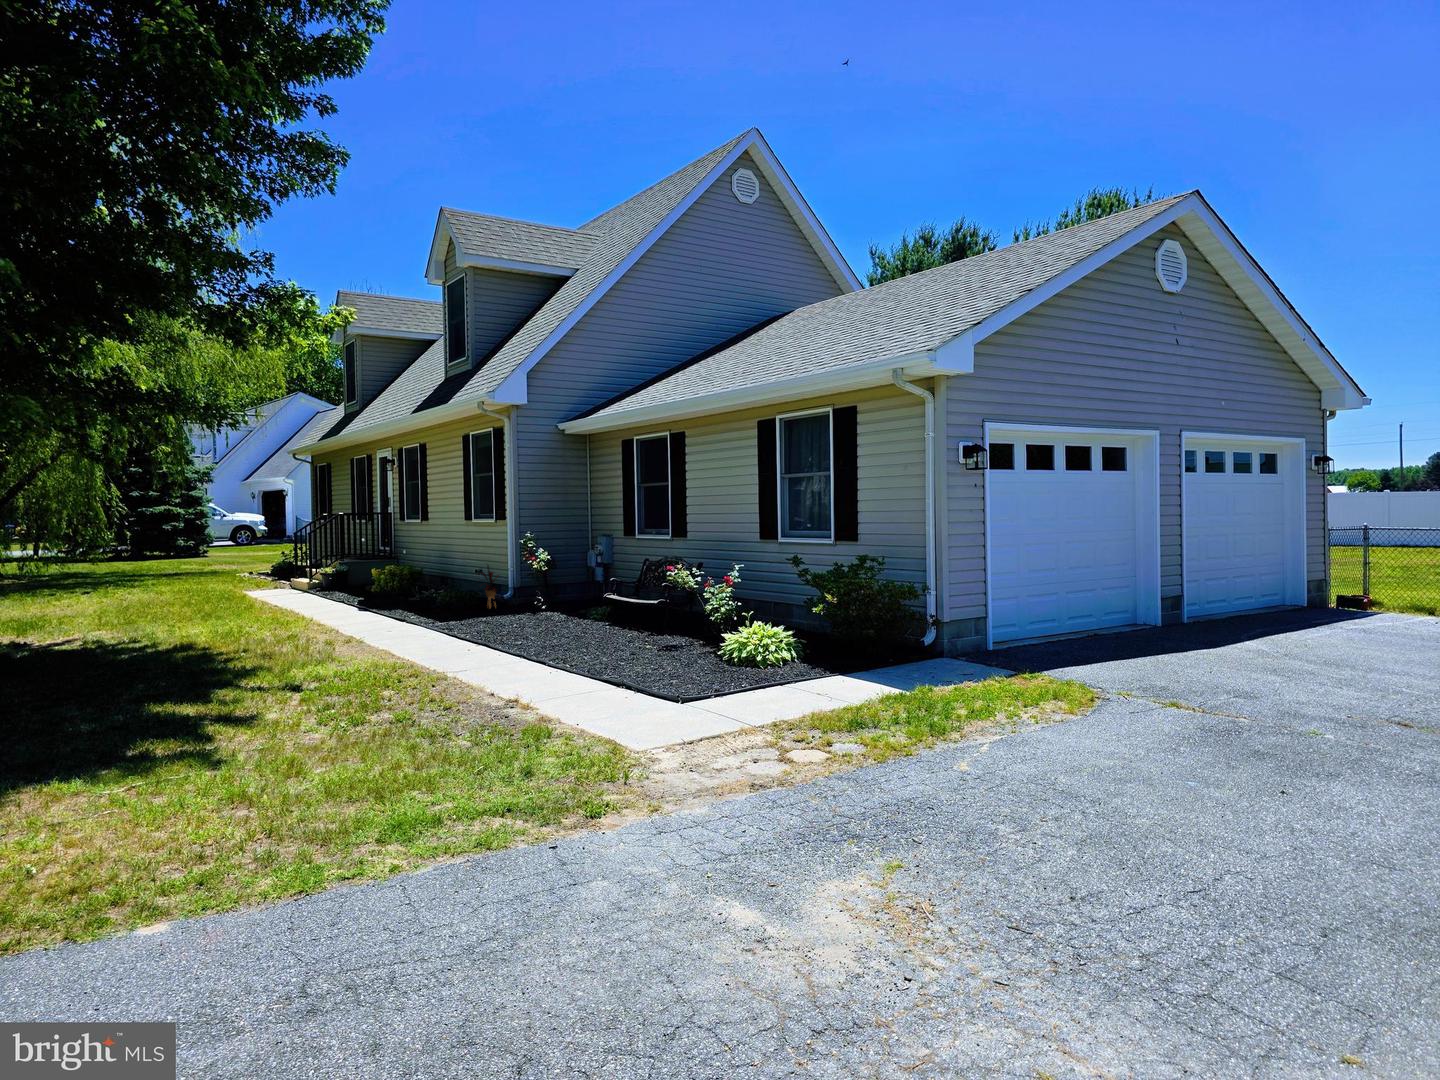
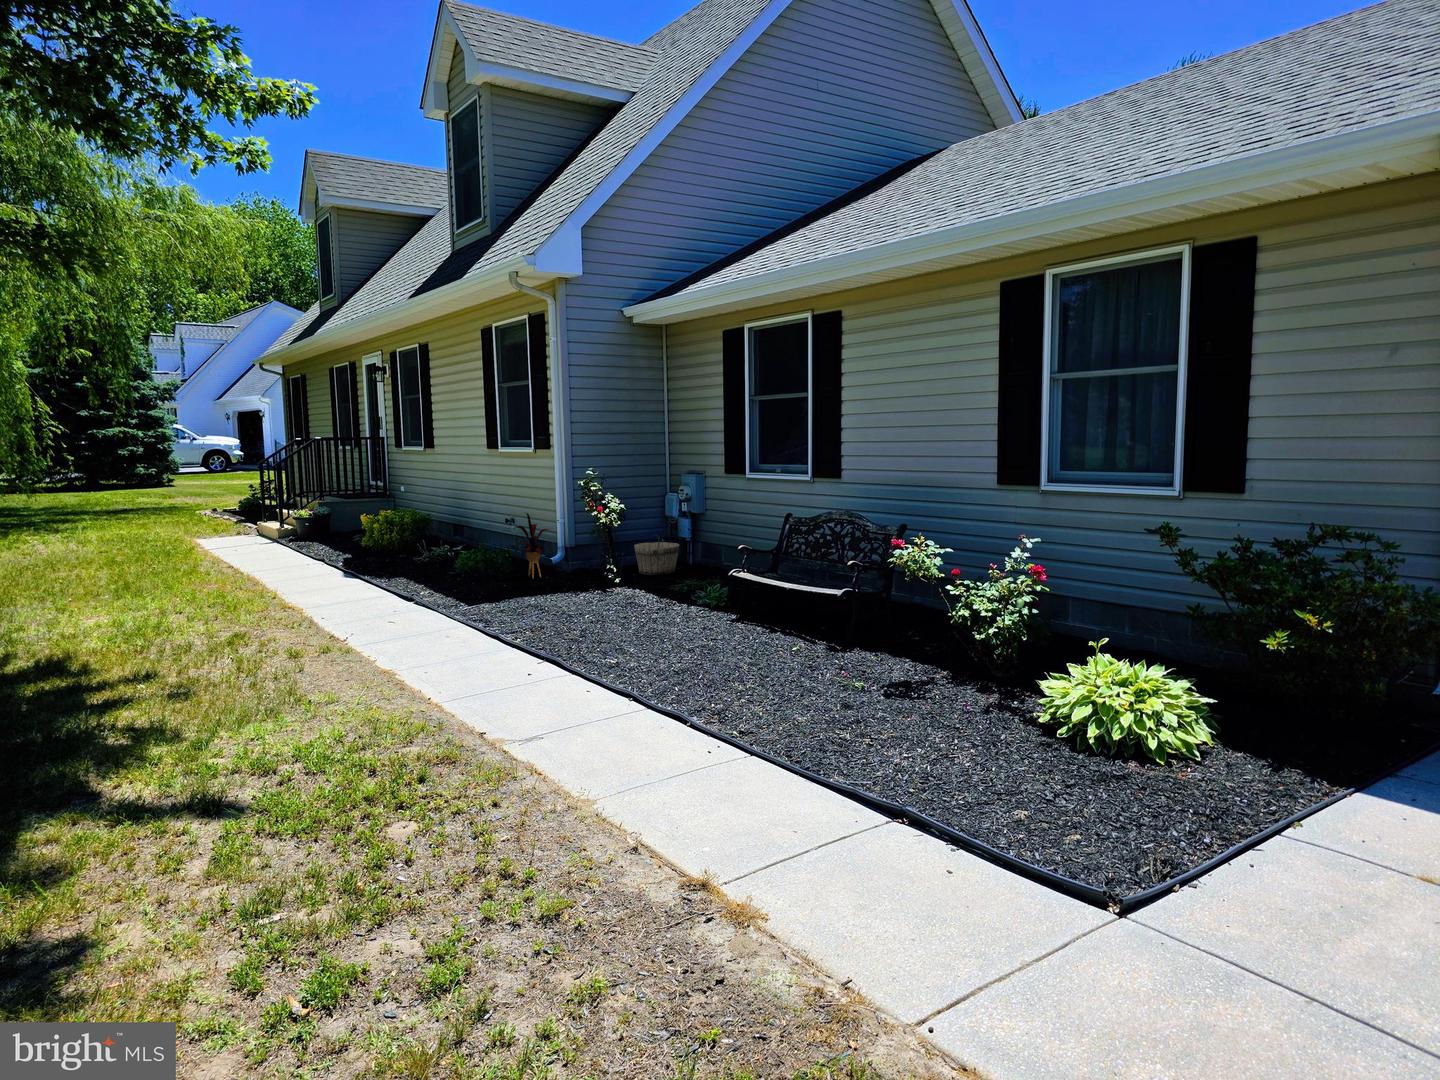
wooden bucket: none [562,580,594,607] -> present [634,535,679,575]

